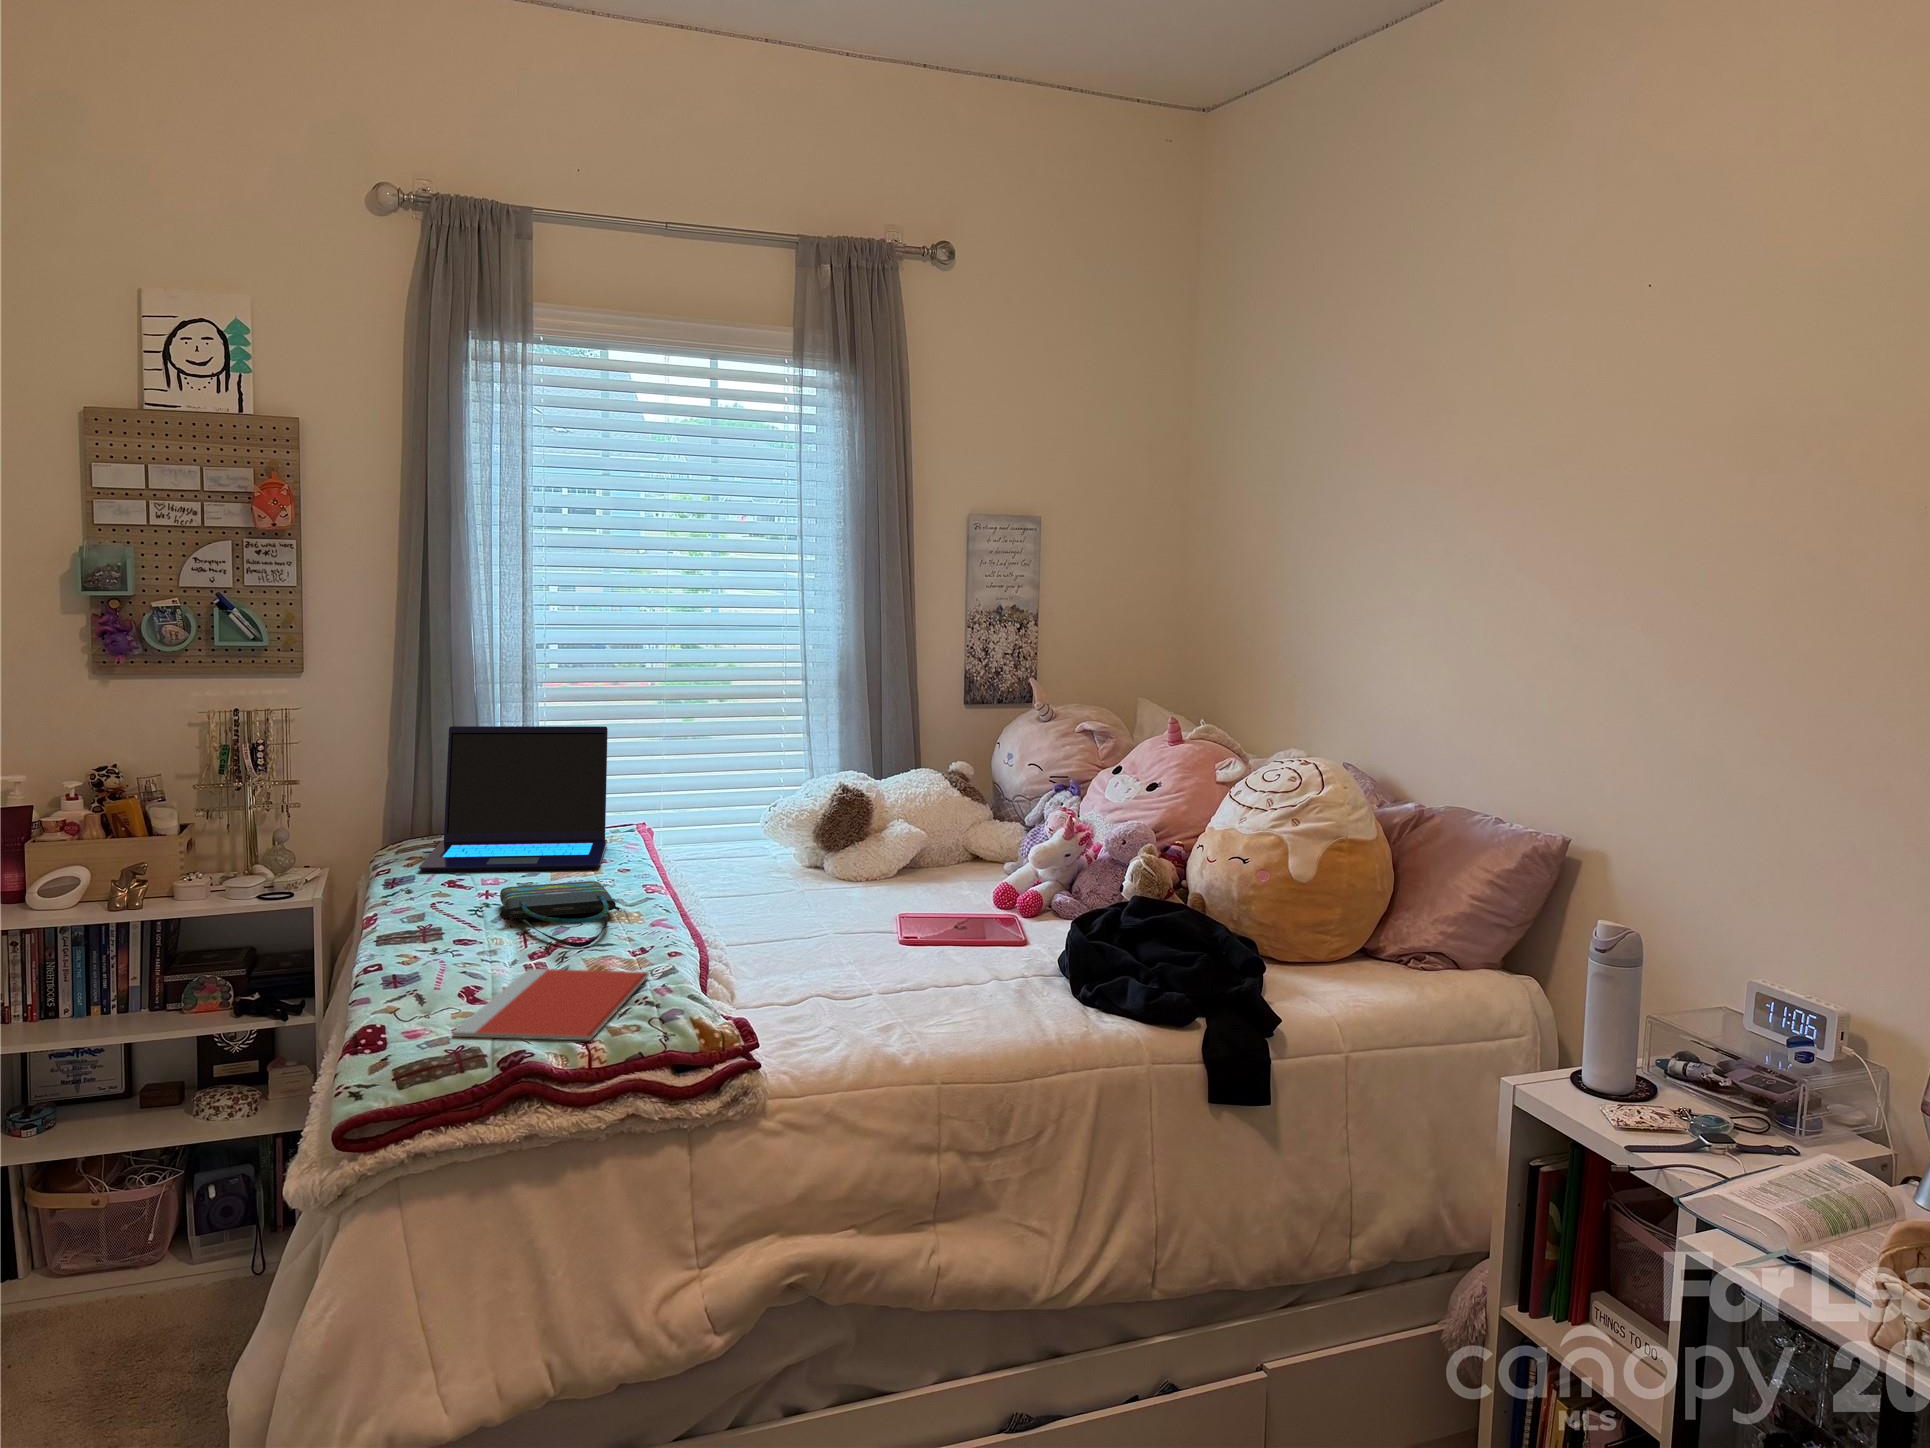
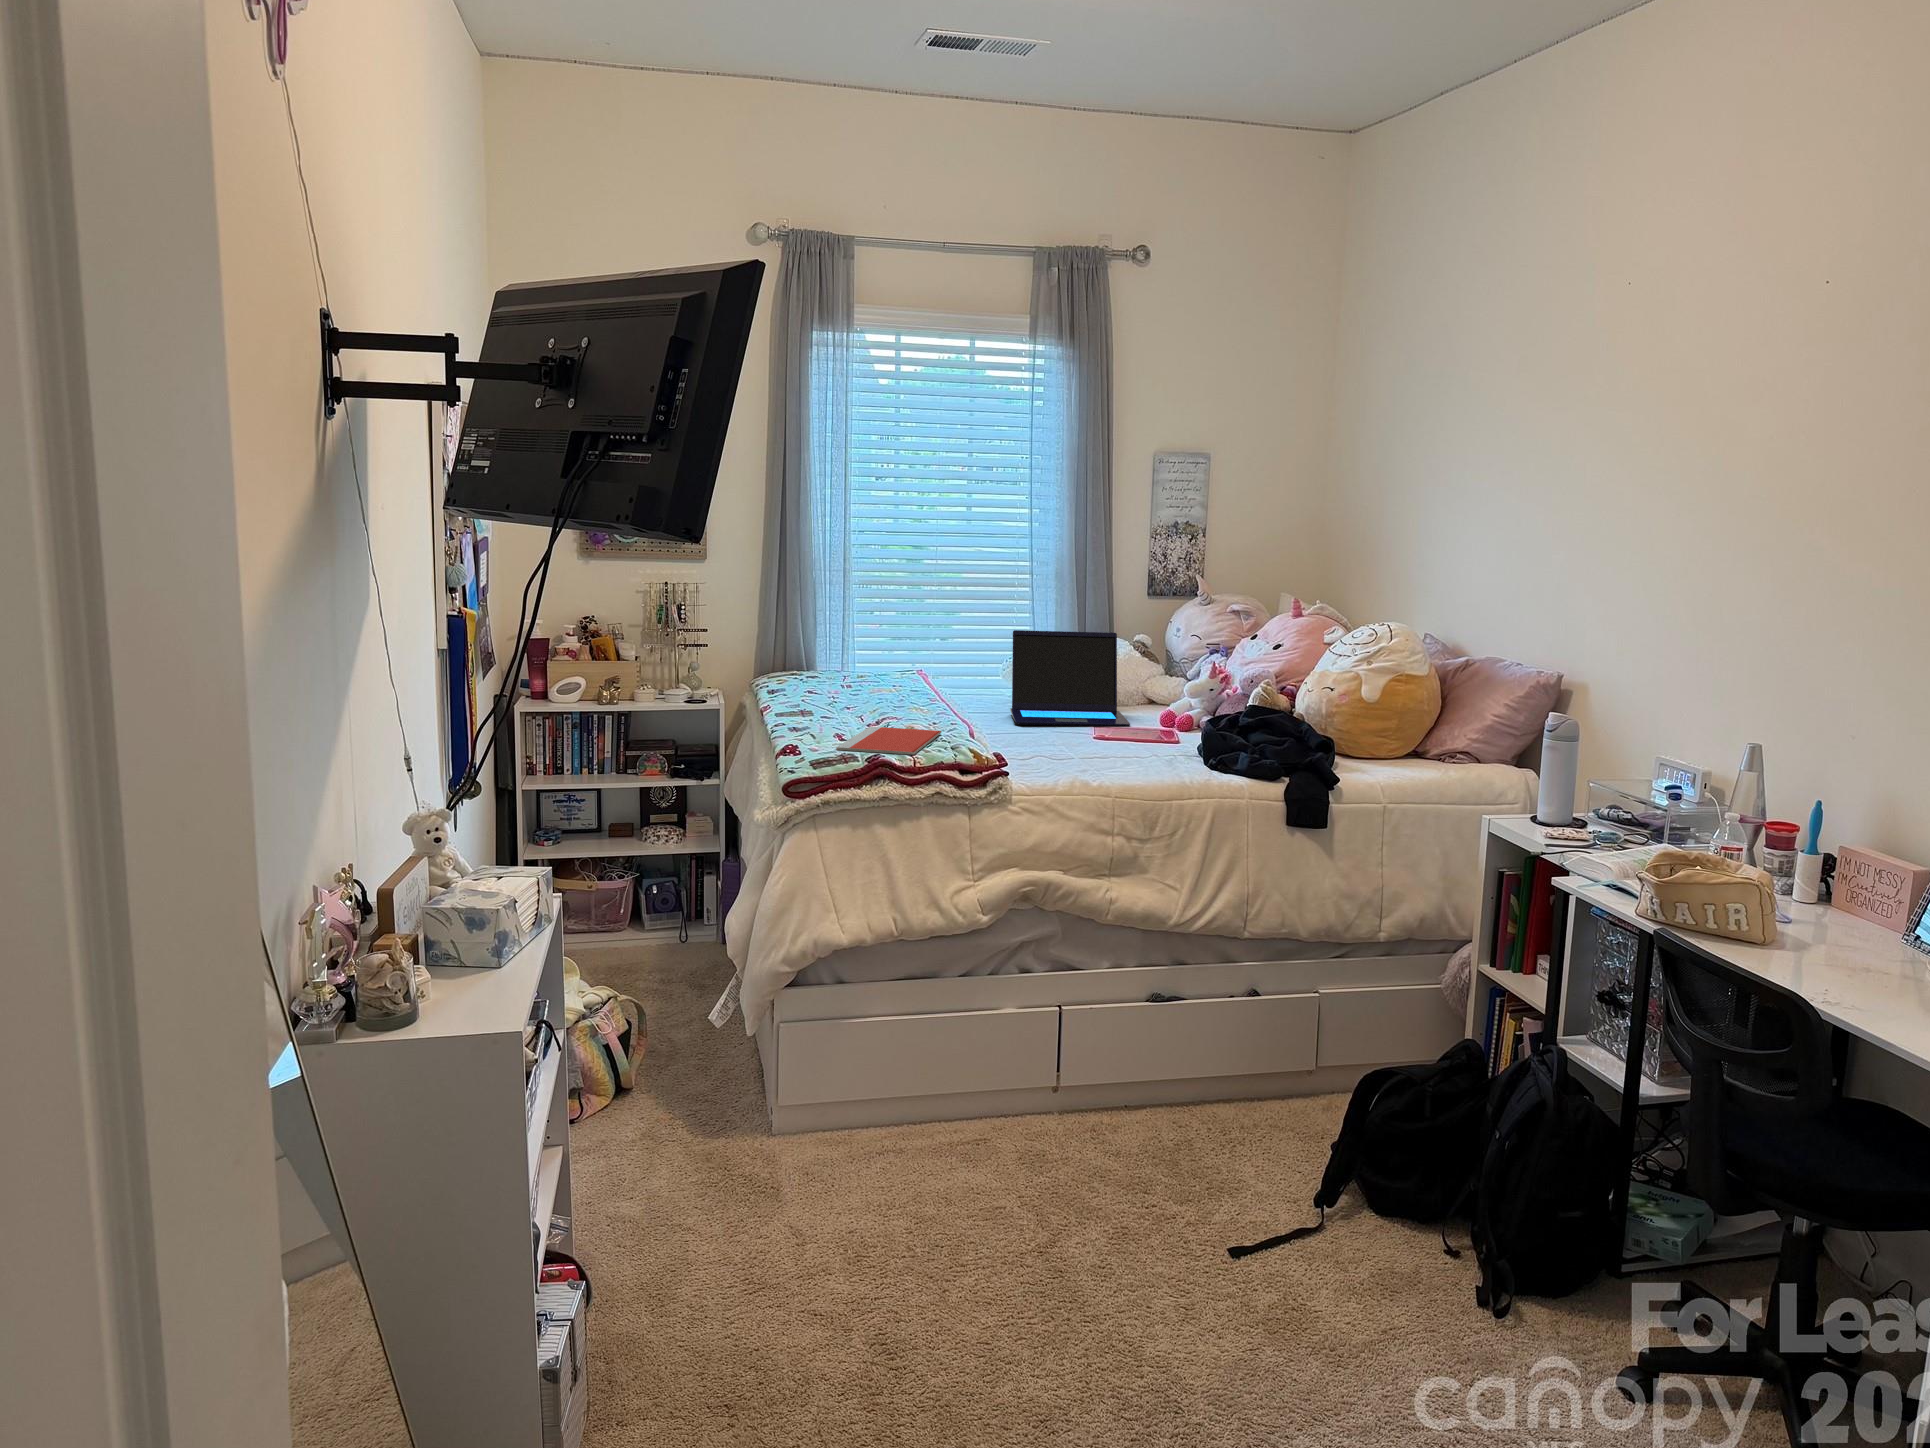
laptop: present [419,726,608,872] -> present [1010,630,1130,726]
tote bag: present [500,881,622,947] -> none [842,691,919,721]

